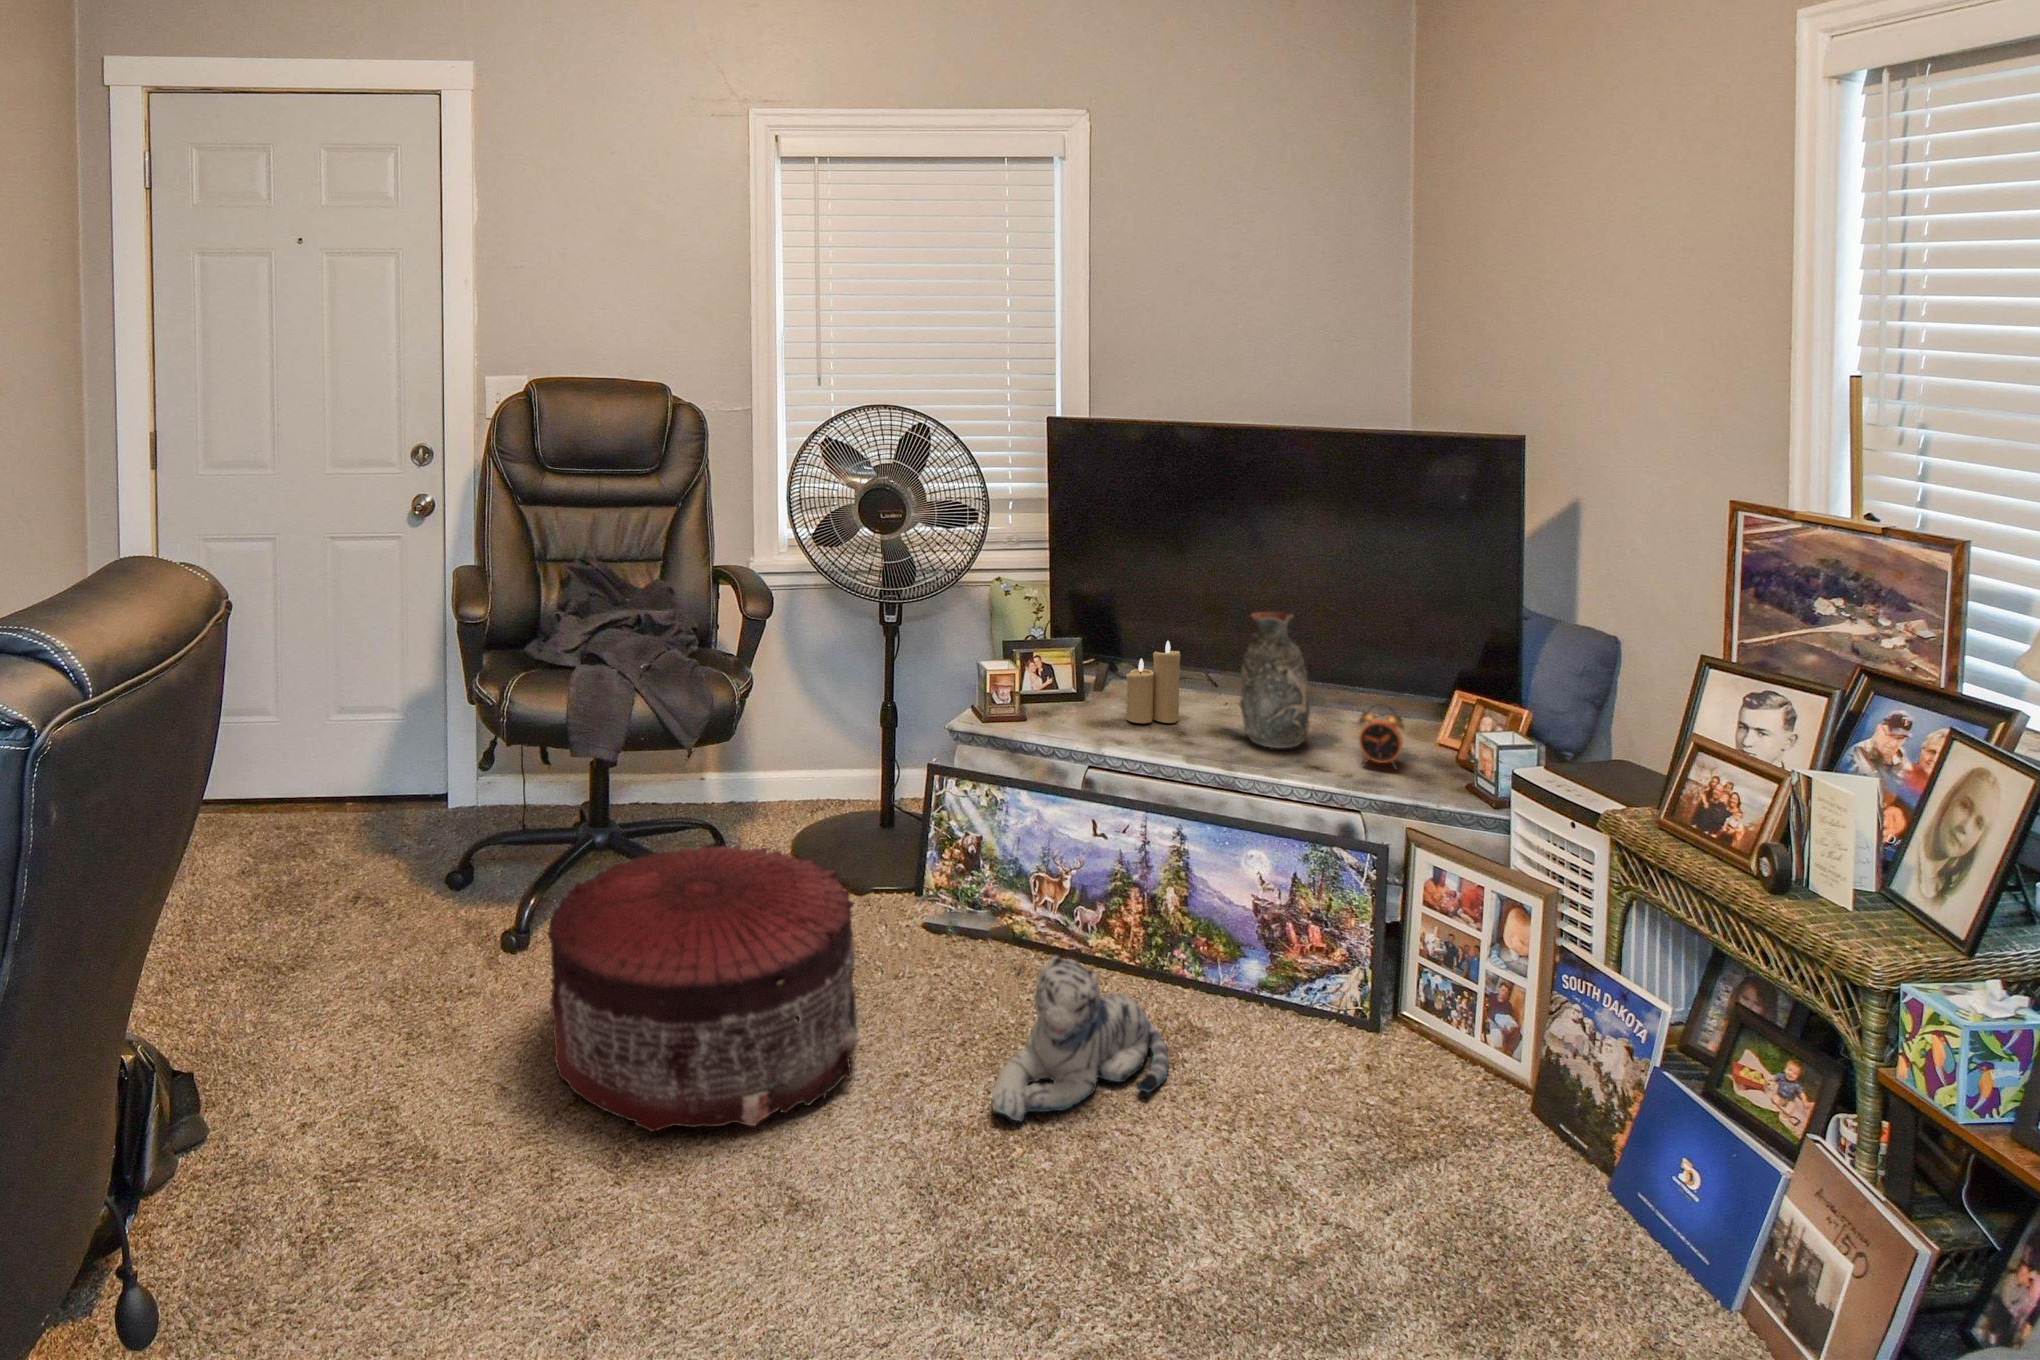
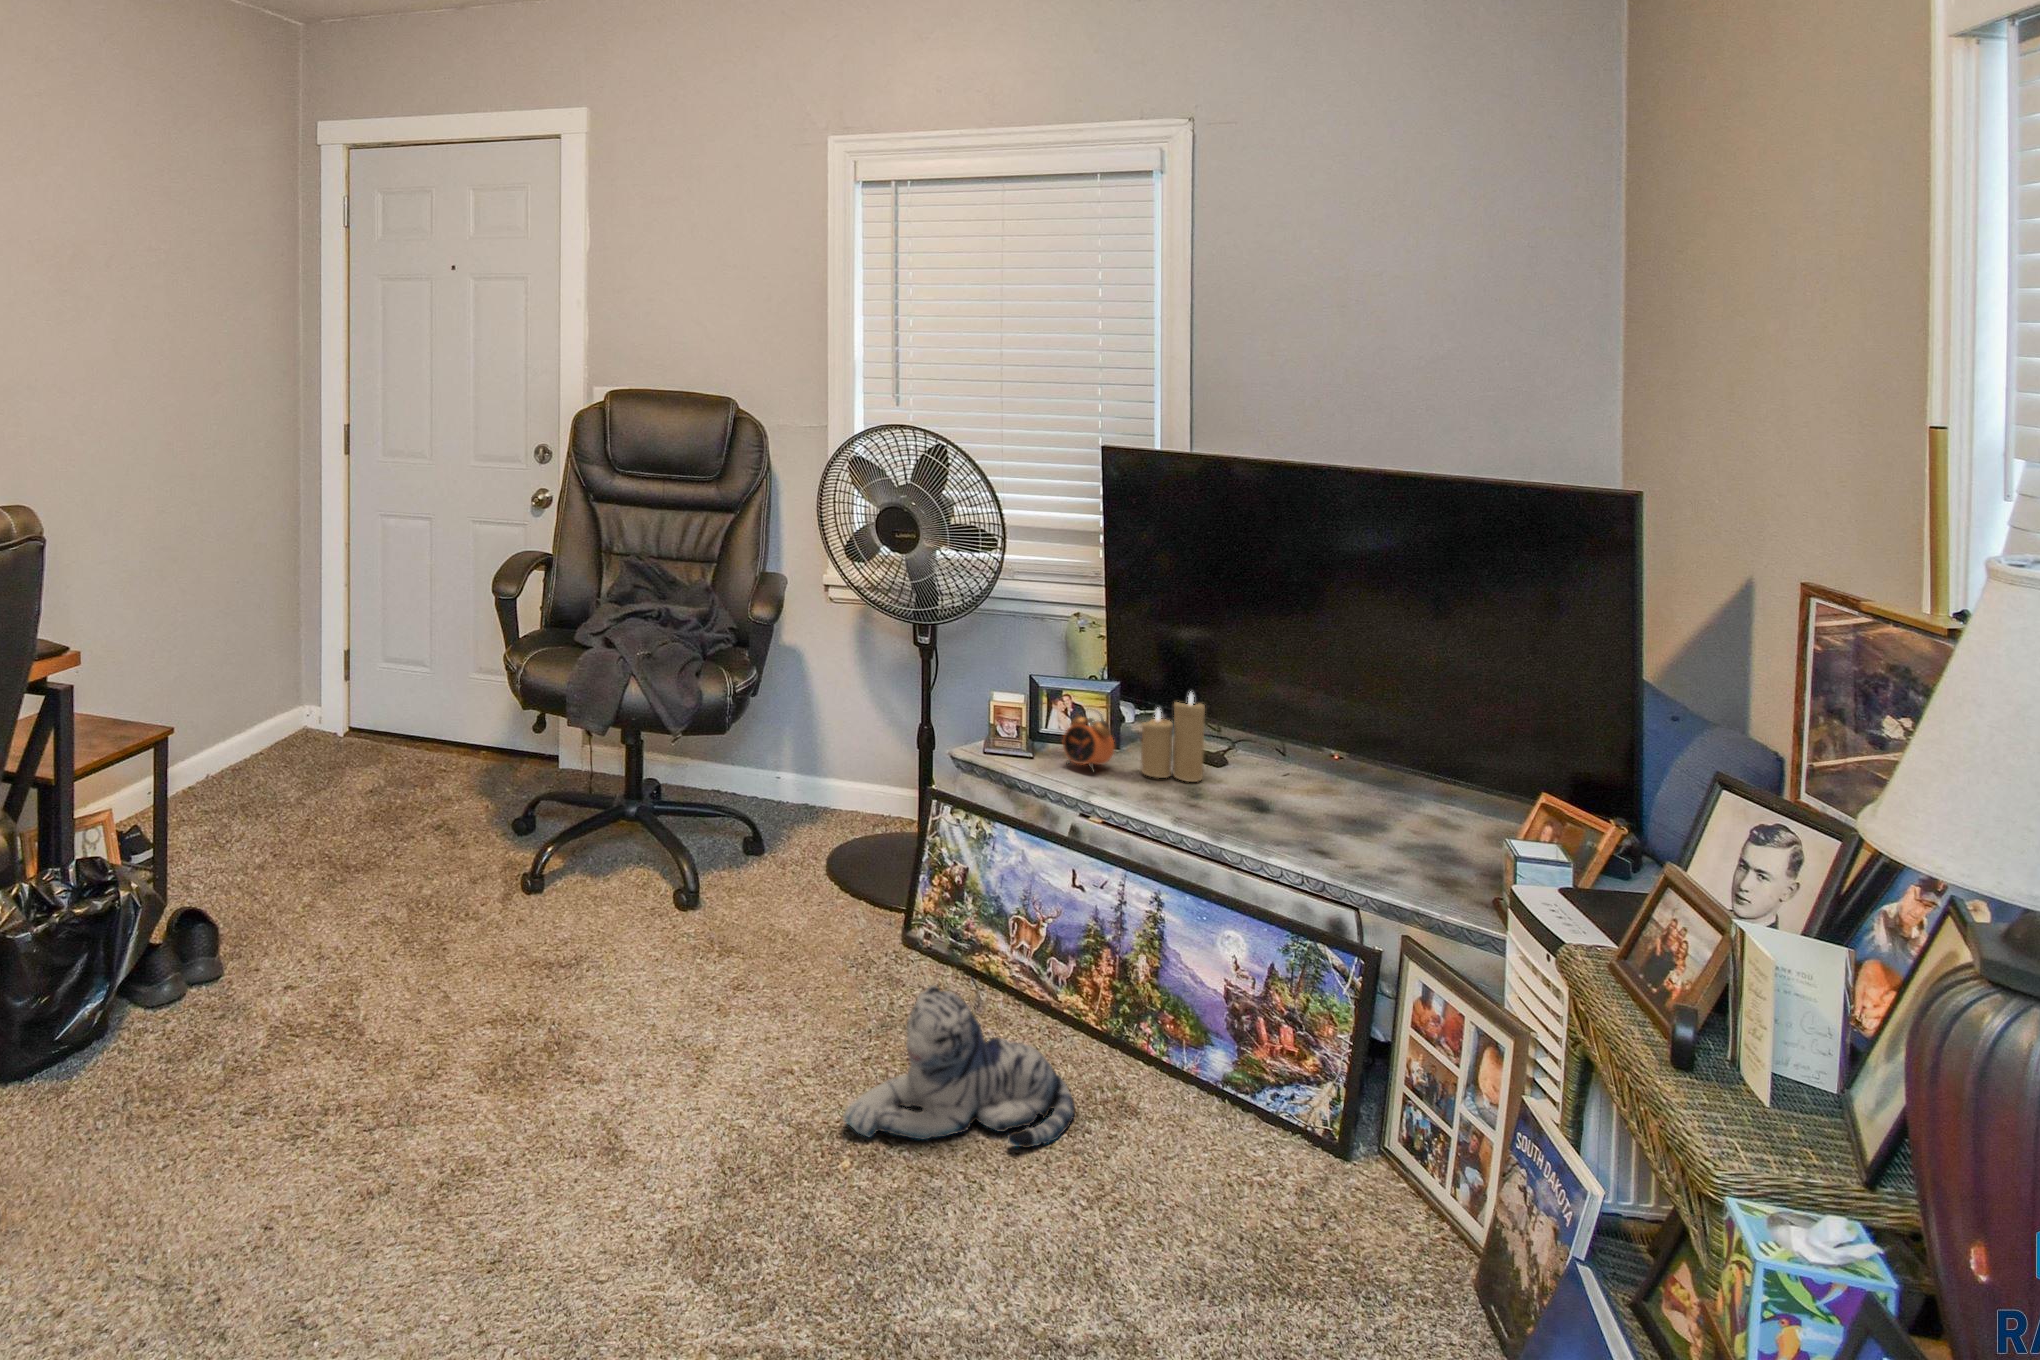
decorative vase: present [1239,612,1311,748] -> none [1256,670,1341,826]
alarm clock: present [1358,710,1405,769] -> present [1063,711,1114,771]
pouf: present [548,844,858,1132] -> none [490,823,774,1075]

